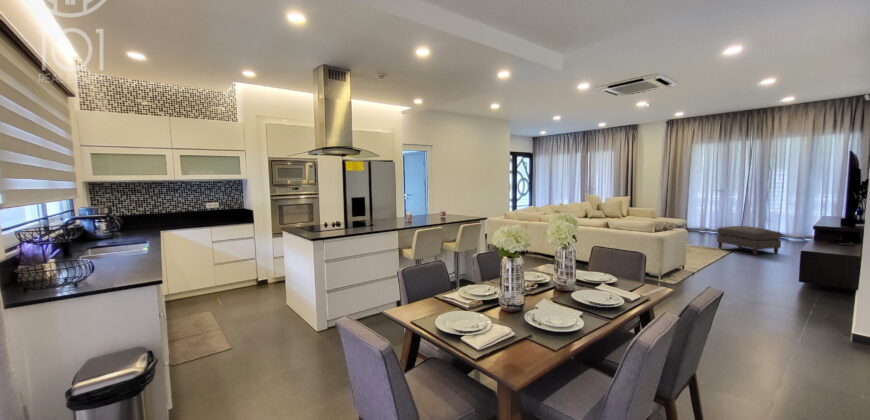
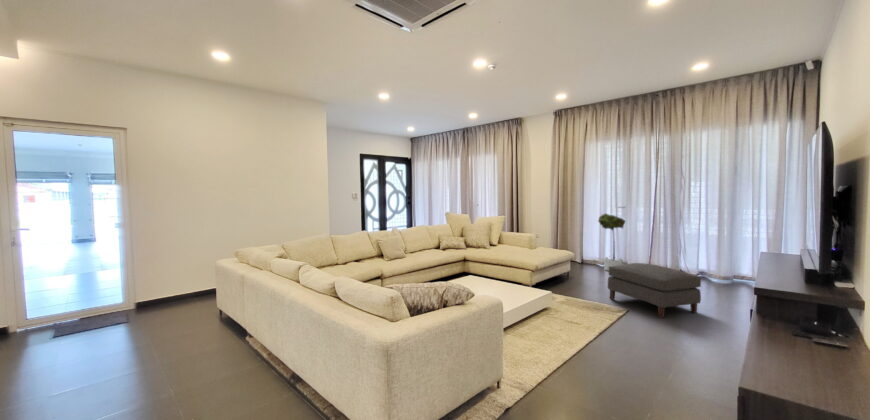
potted tree: none [702,195,724,236] -> present [599,214,625,271]

